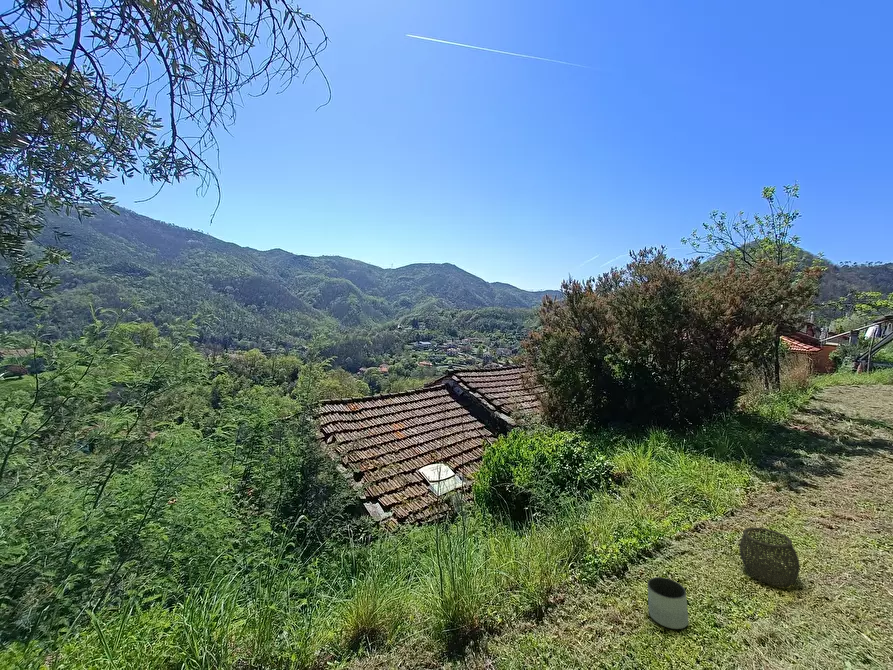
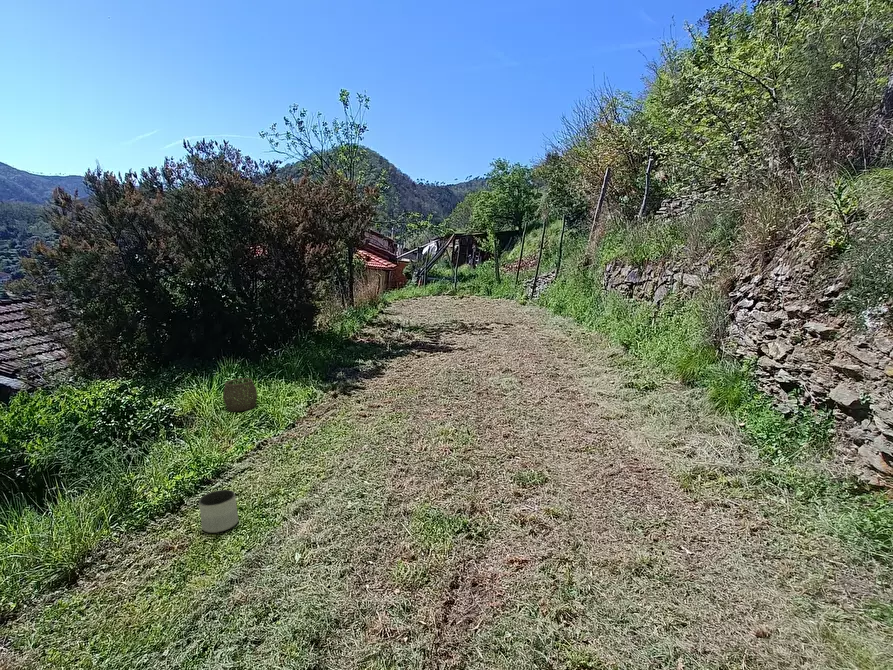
woven basket: present [739,527,800,587] -> present [223,378,257,411]

